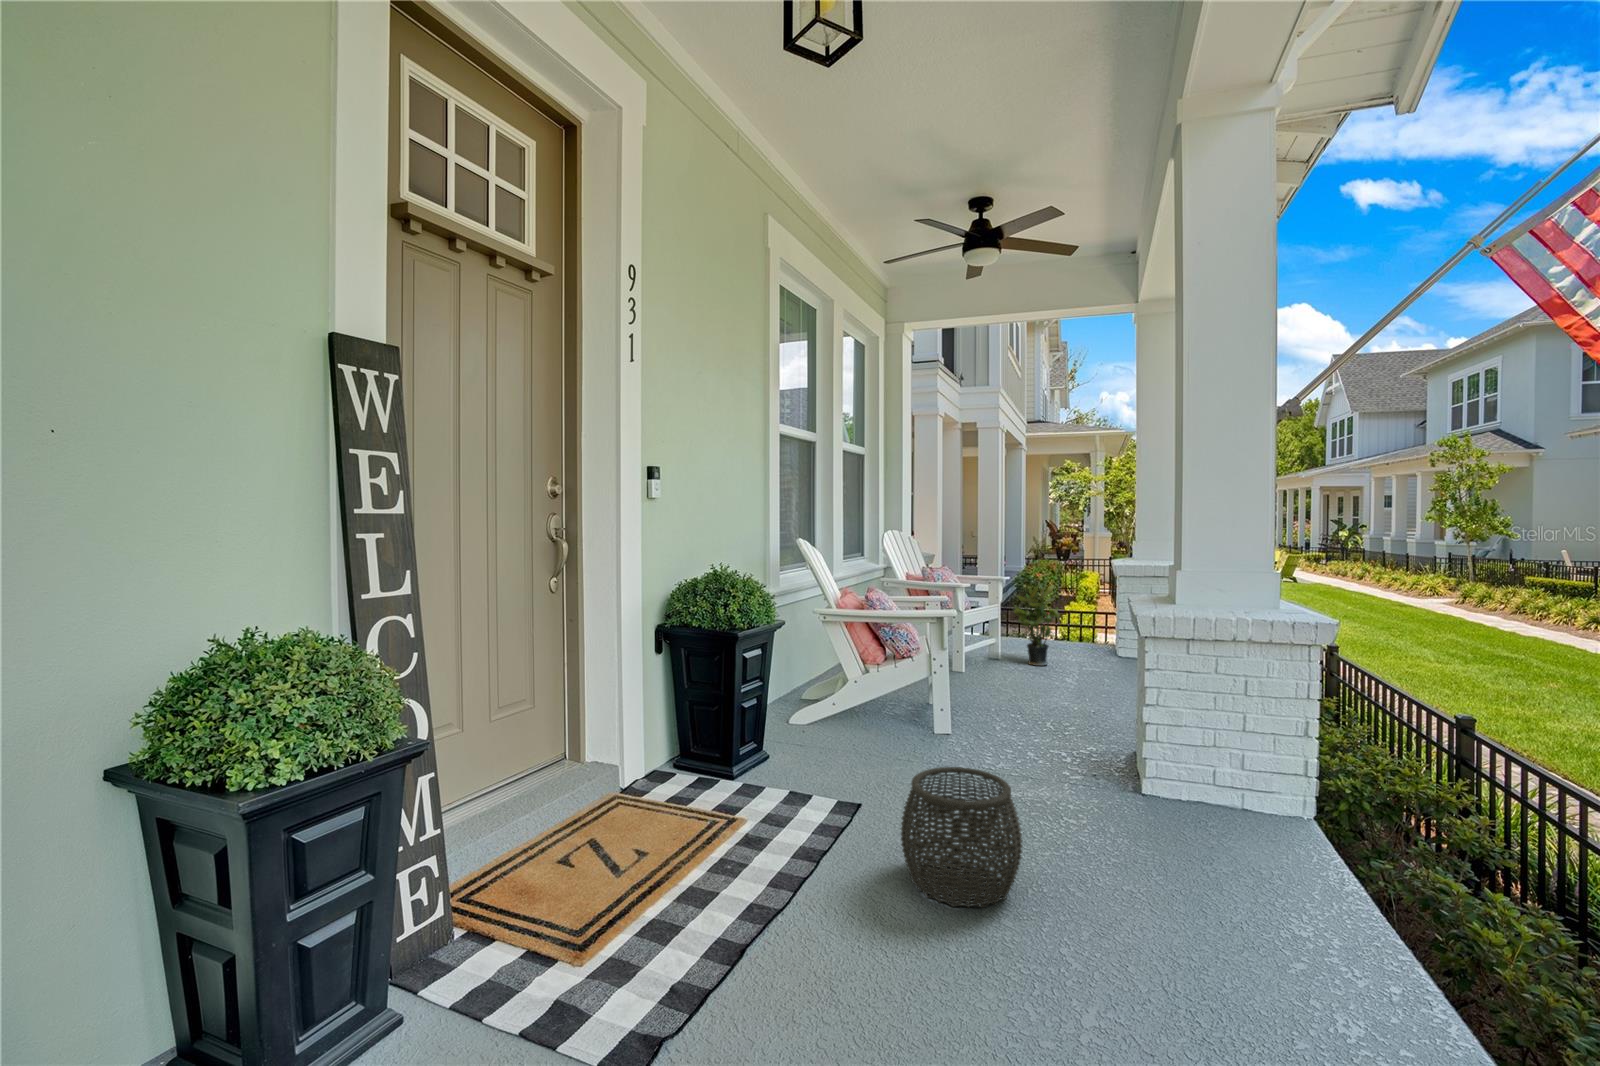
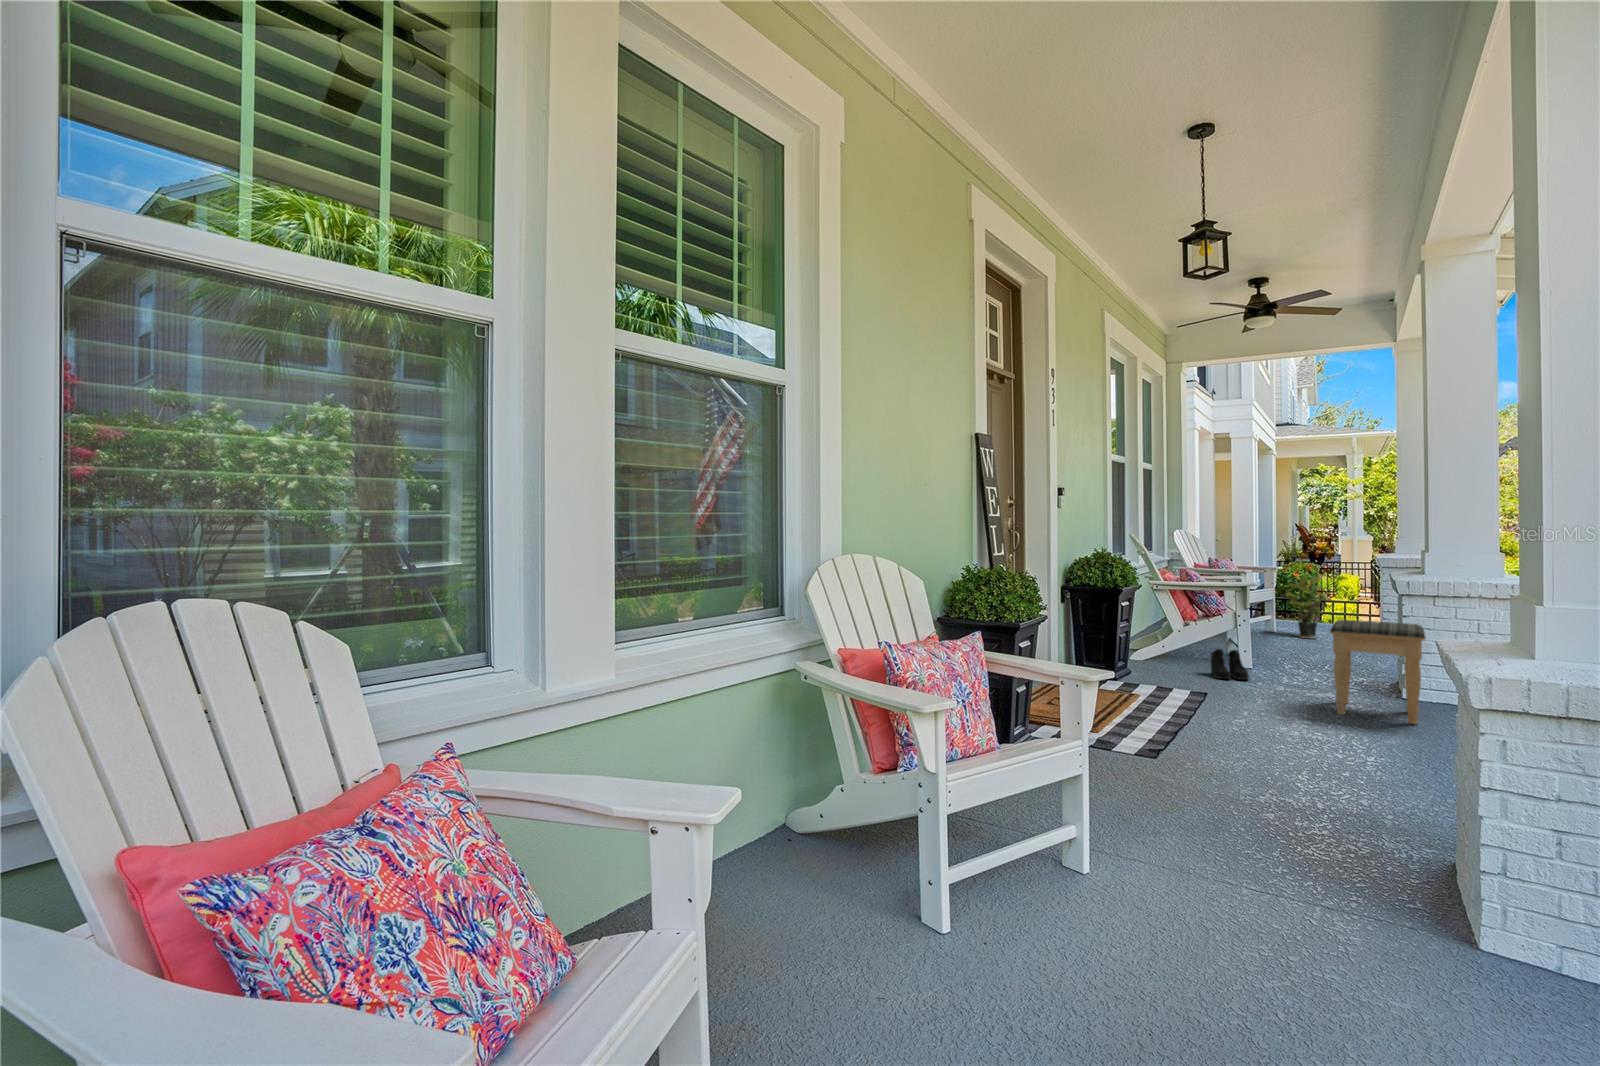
footstool: none [1035,682,1181,882] -> present [1330,619,1426,724]
boots: none [889,716,937,767] -> present [1211,649,1249,680]
woven basket: present [901,767,1022,908] -> none [1249,658,1326,724]

